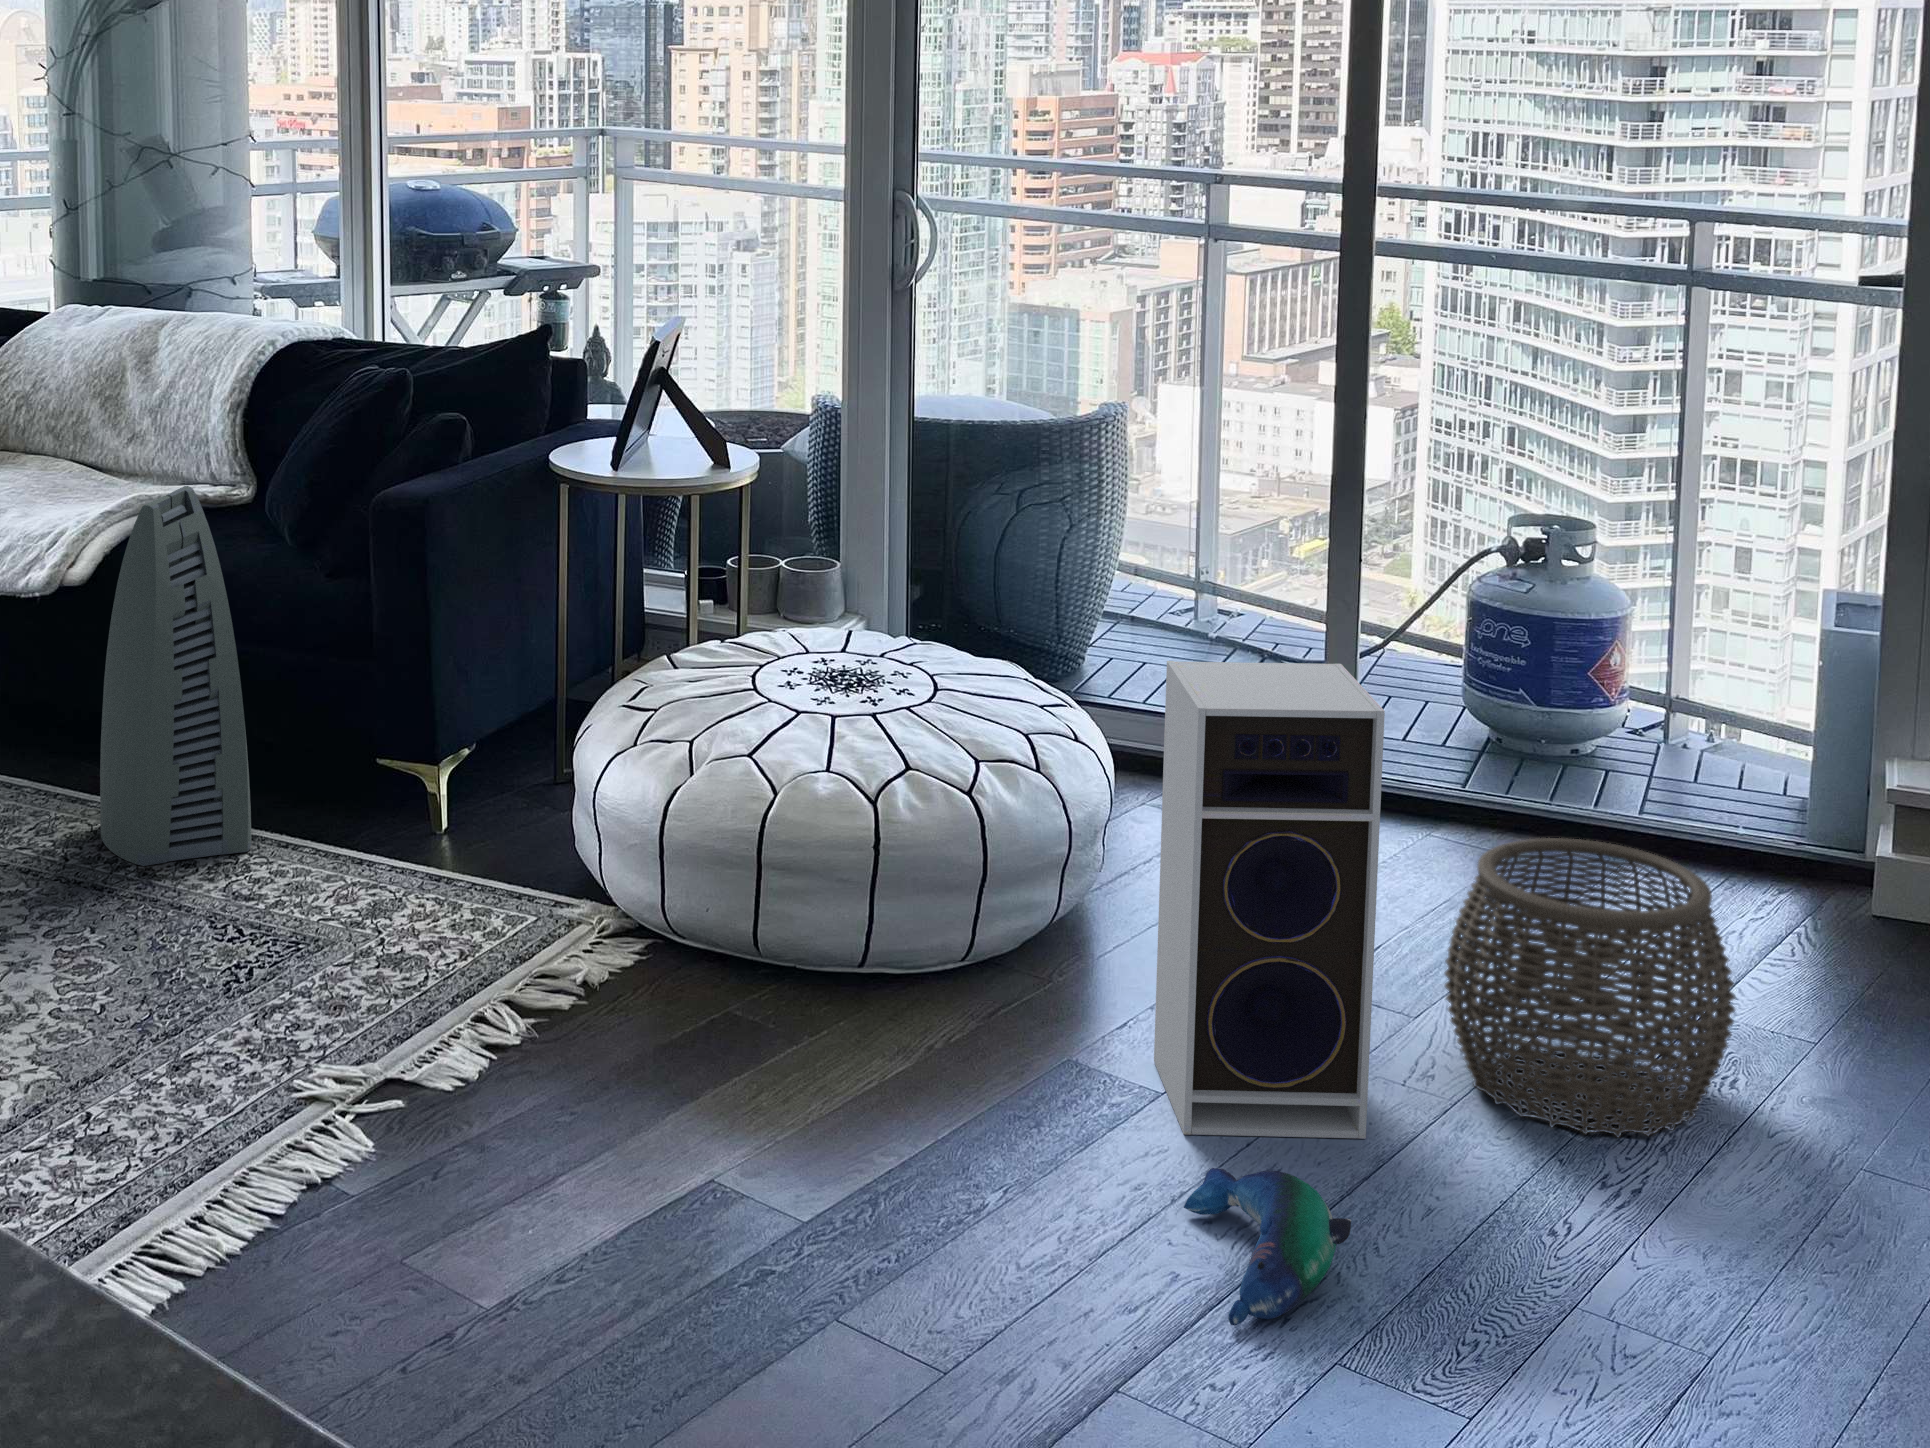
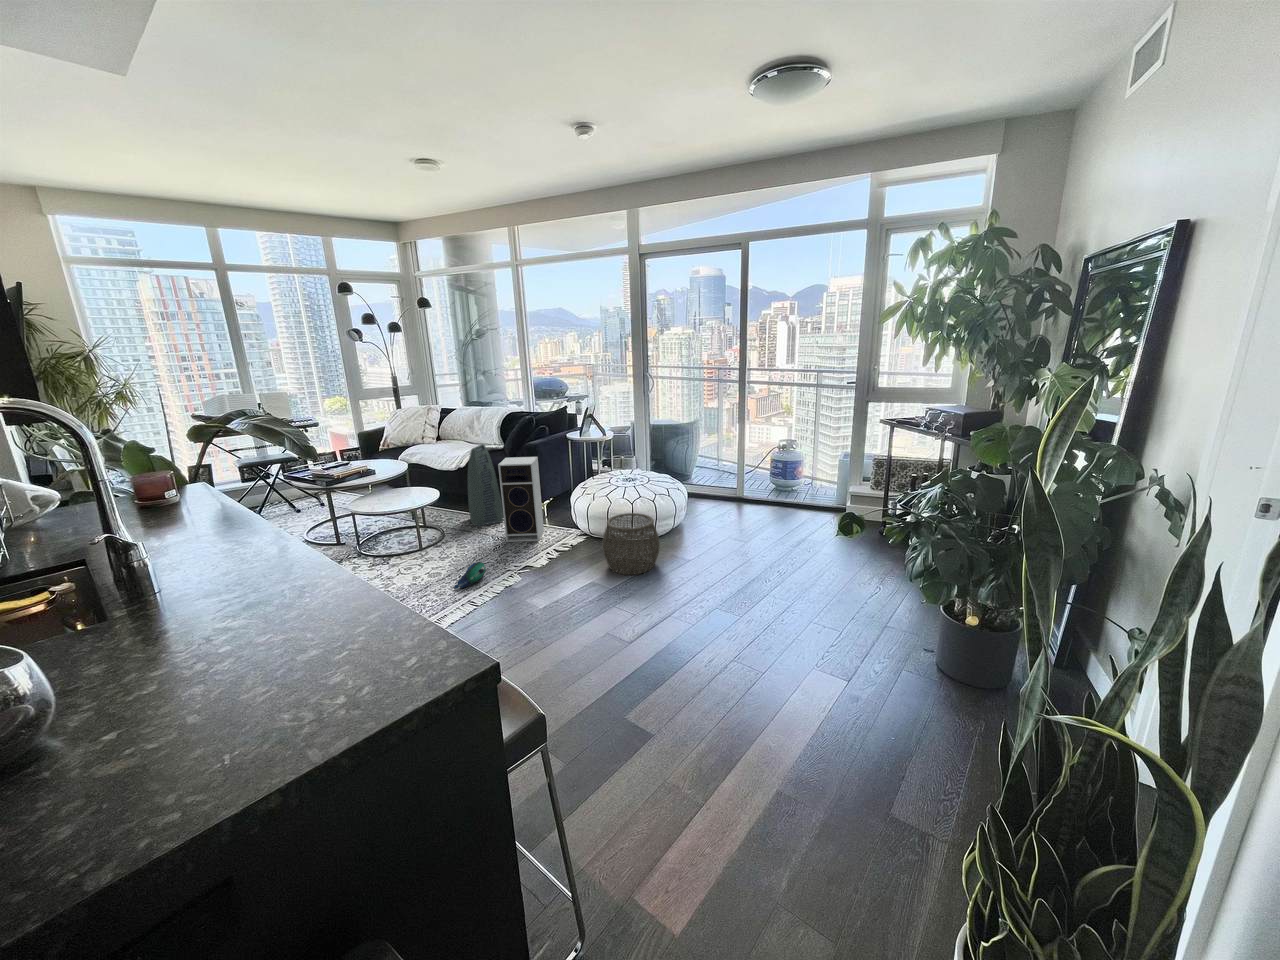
speaker: present [1154,661,1385,1139] -> present [498,457,544,542]
woven basket: present [1444,838,1735,1137] -> present [602,513,660,575]
plush toy: present [1184,1168,1351,1326] -> present [454,562,485,589]

